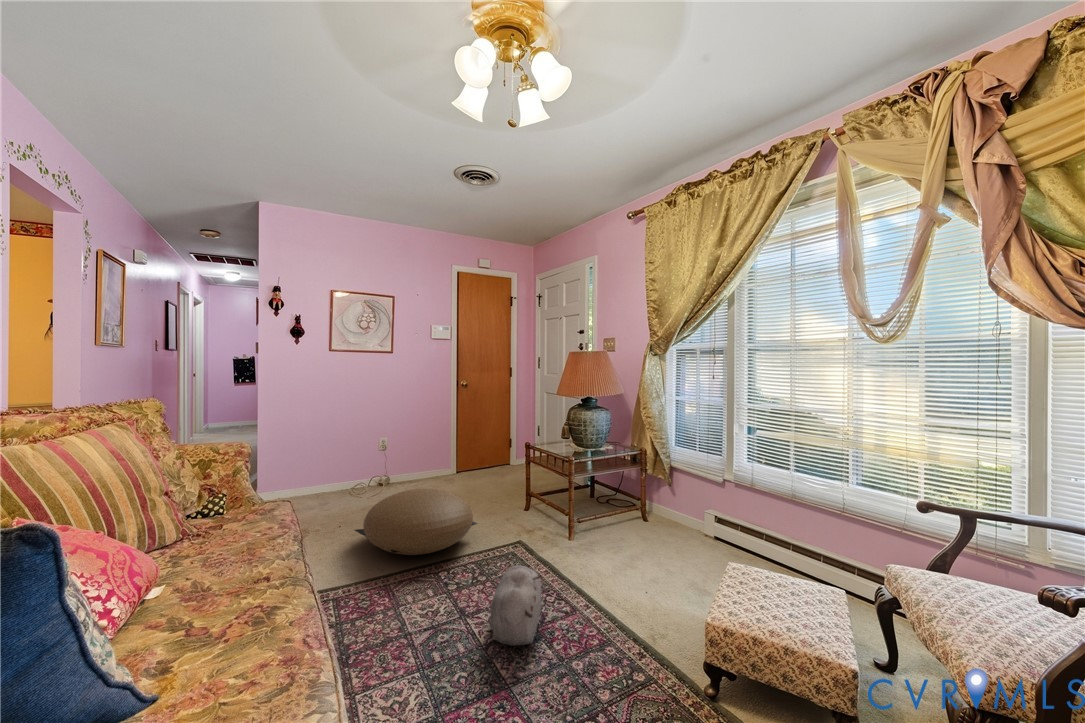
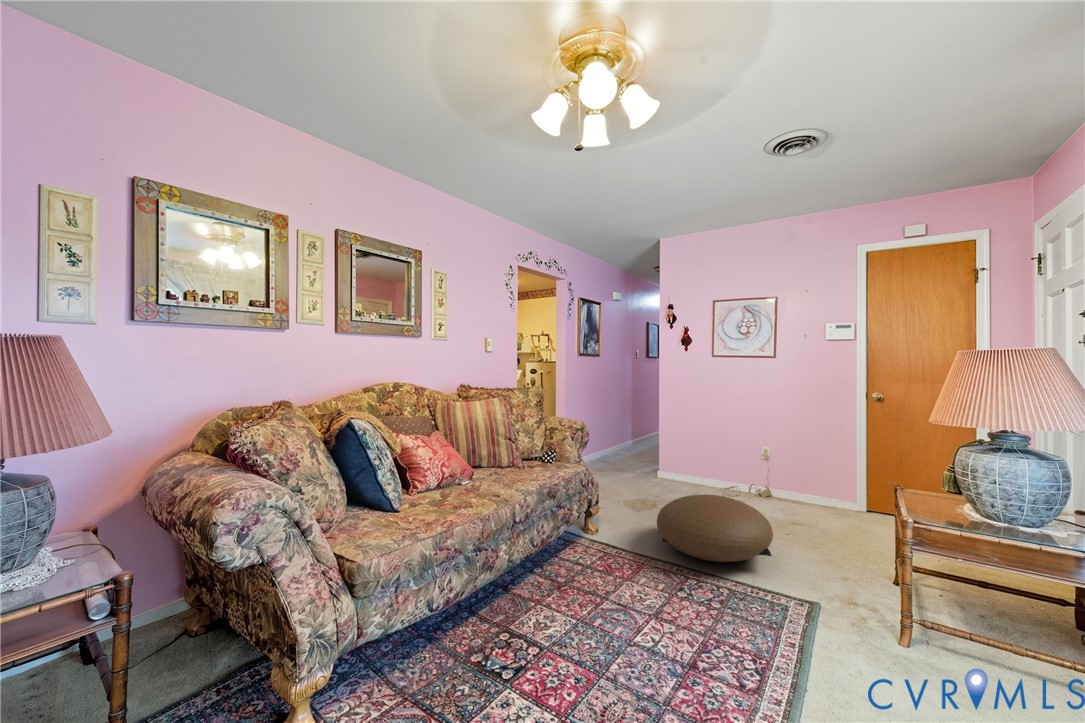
plush toy: present [490,566,542,646] -> none [629,590,740,672]

